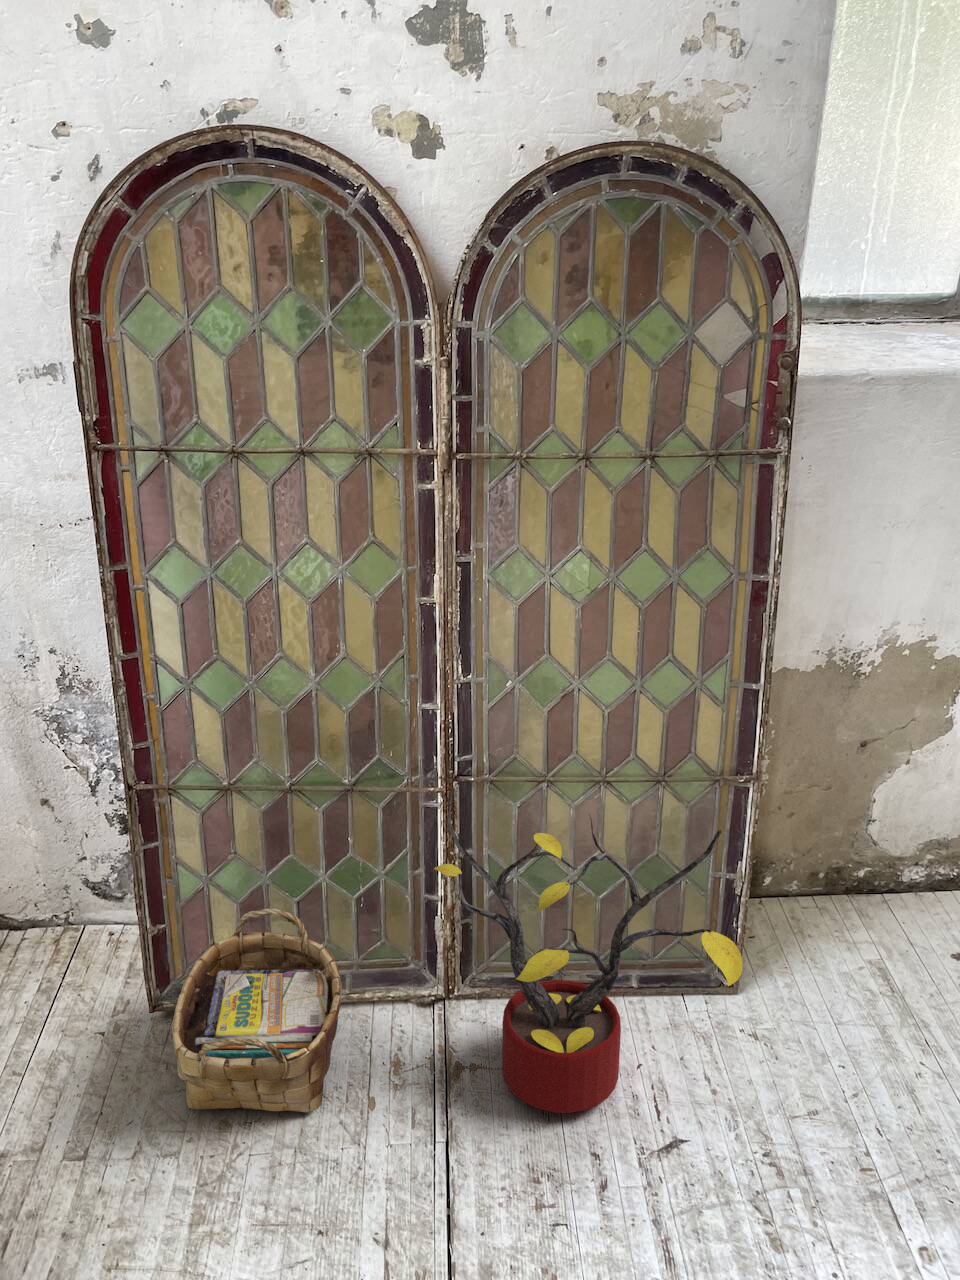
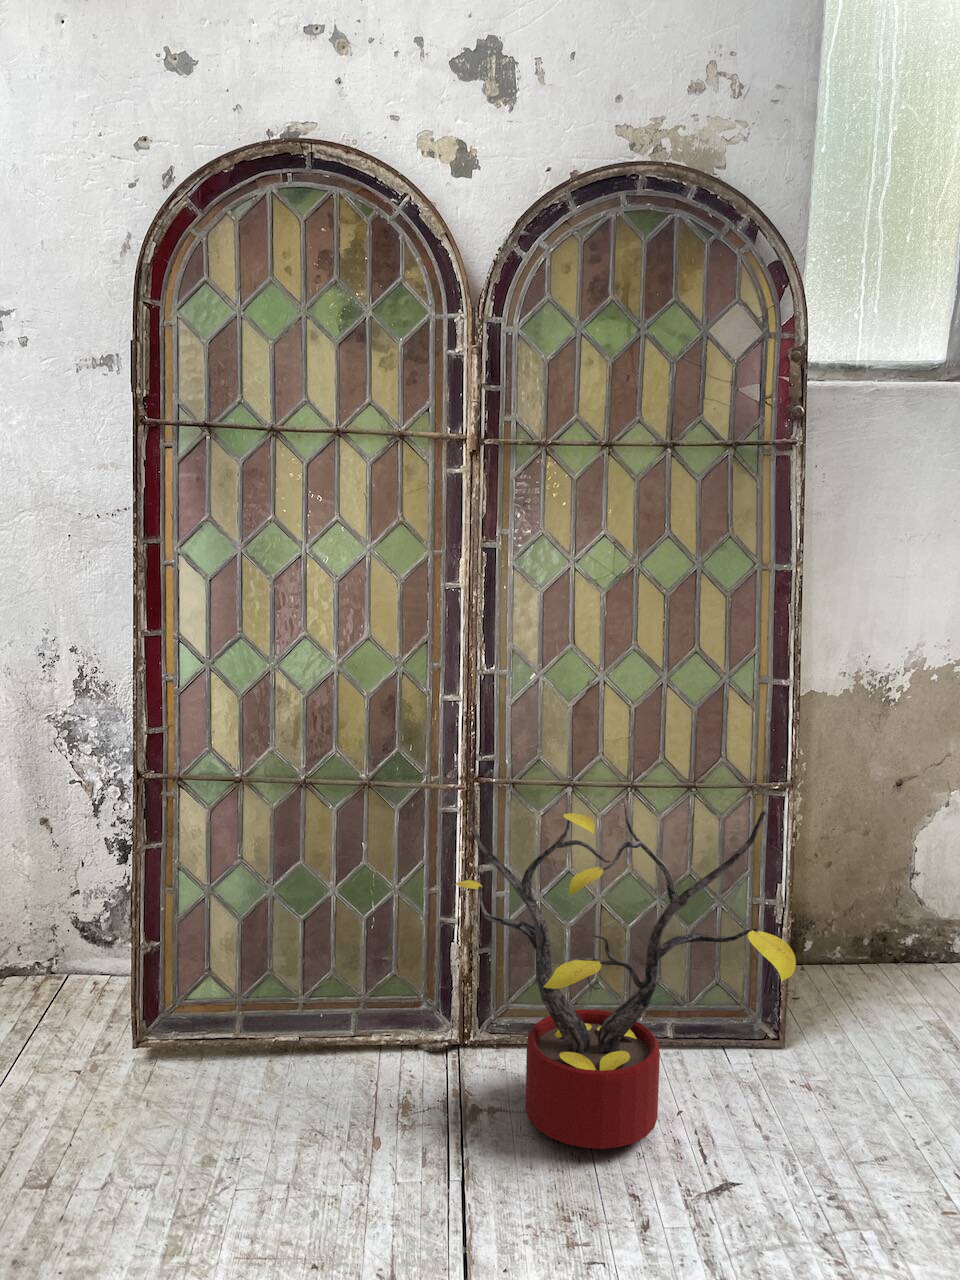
woven basket: present [172,909,342,1112] -> none [157,926,348,1146]

